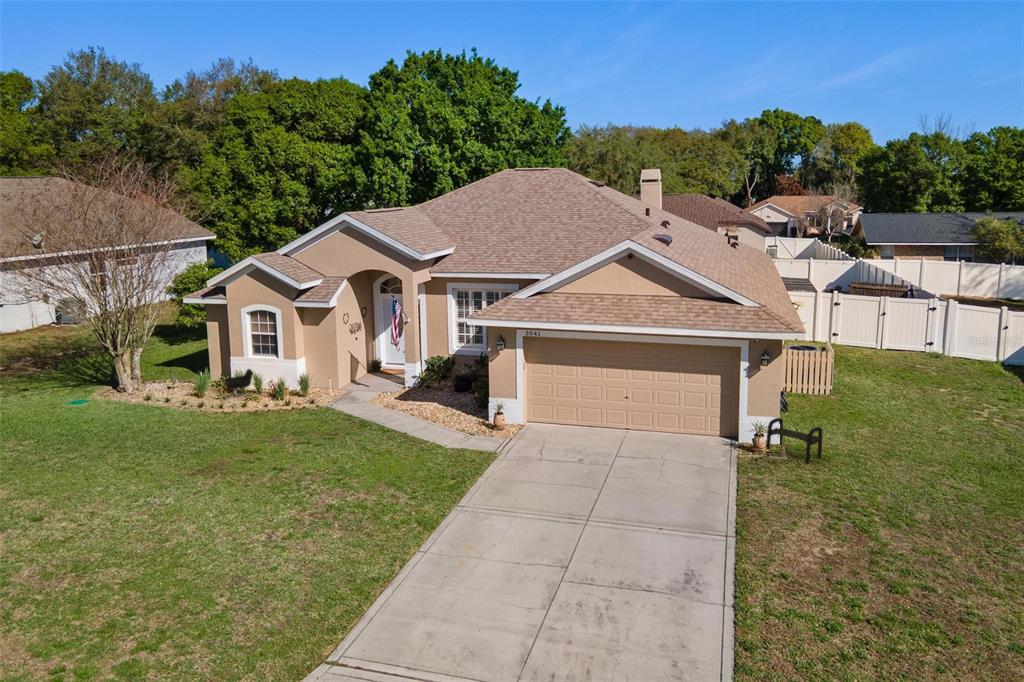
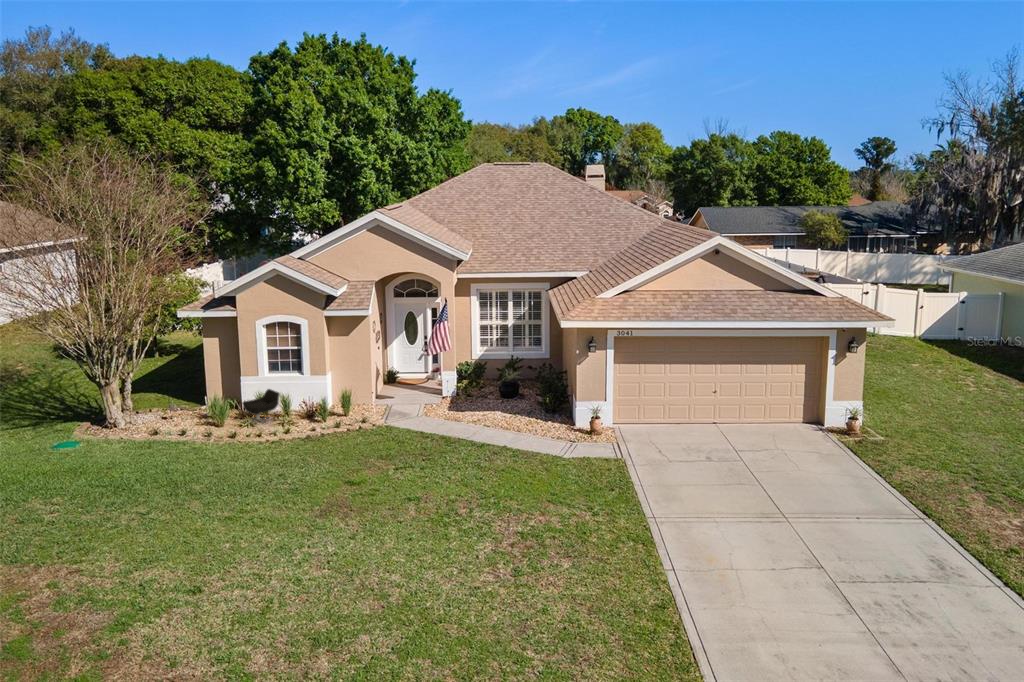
bench: present [766,418,823,463] -> none [855,400,906,440]

